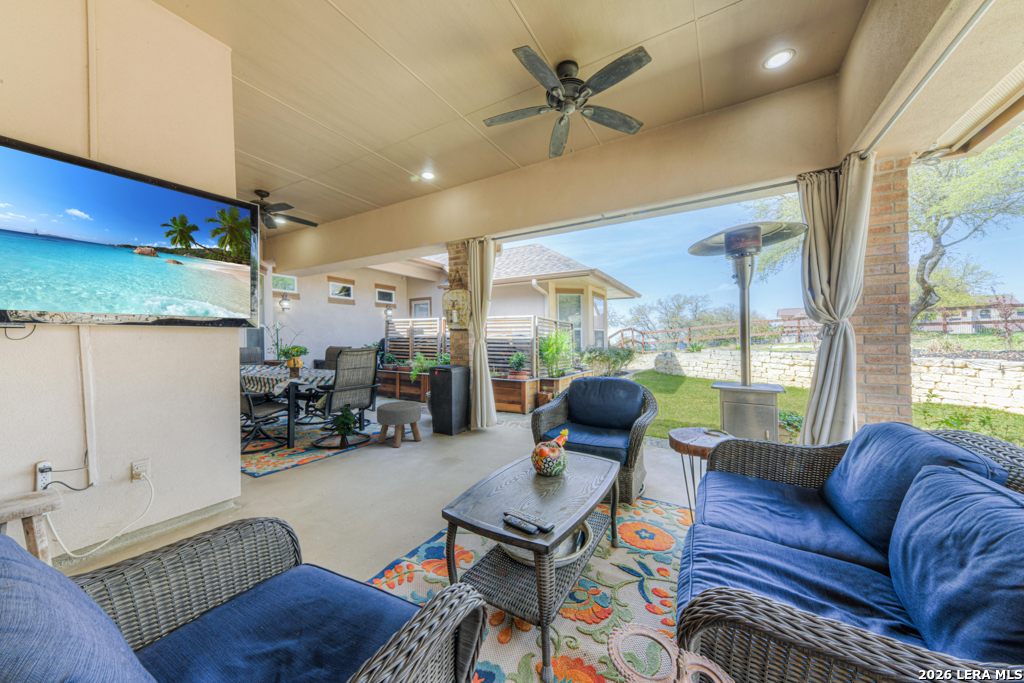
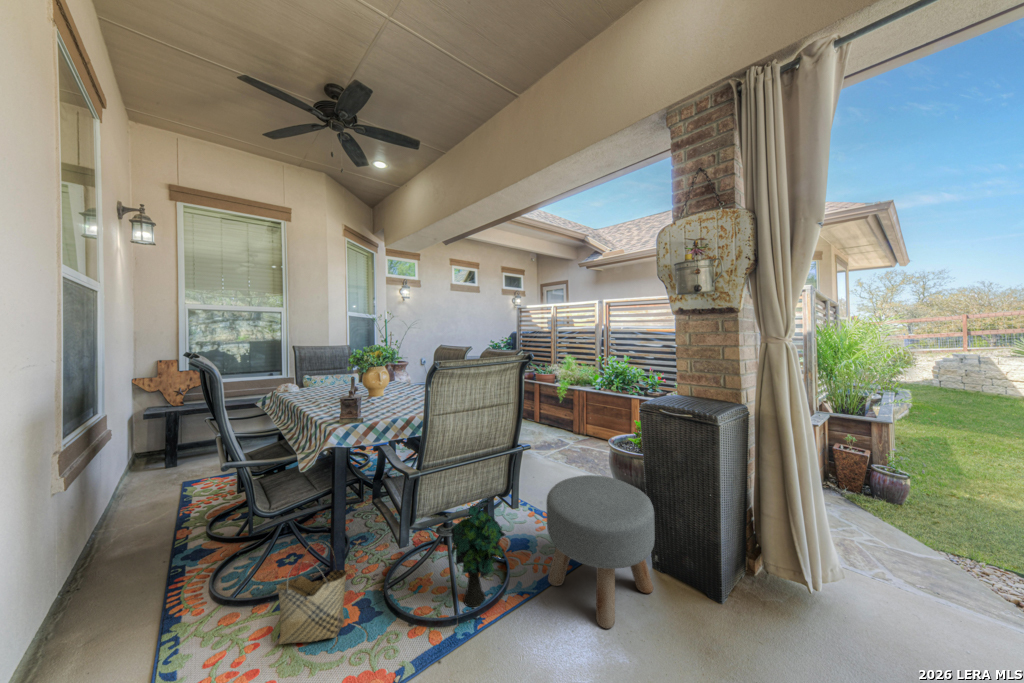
woven basket: none [256,423,286,460] -> present [277,540,347,644]

